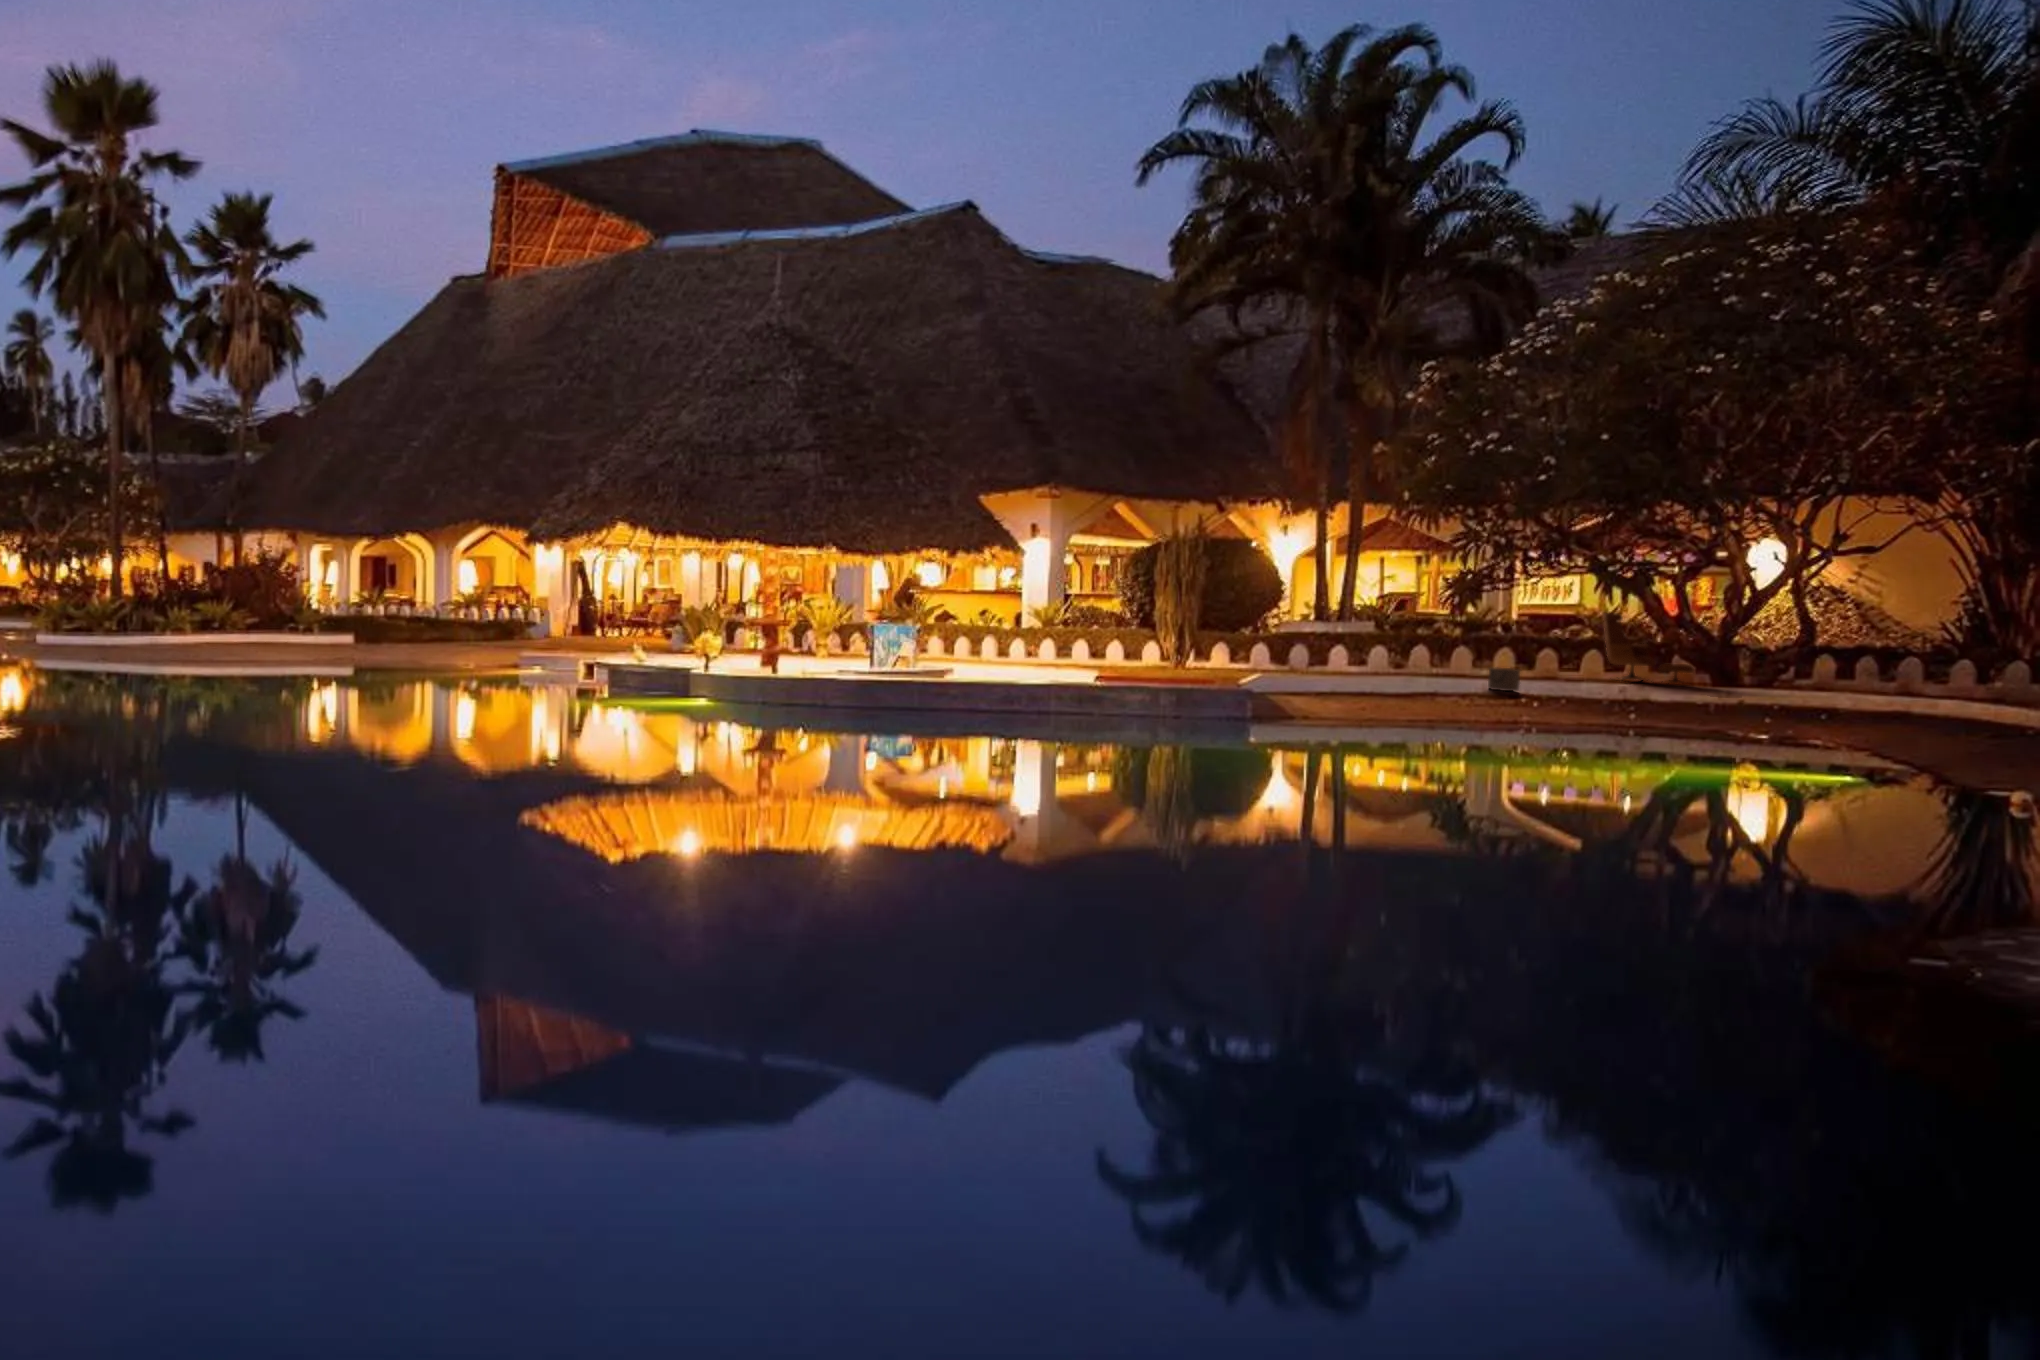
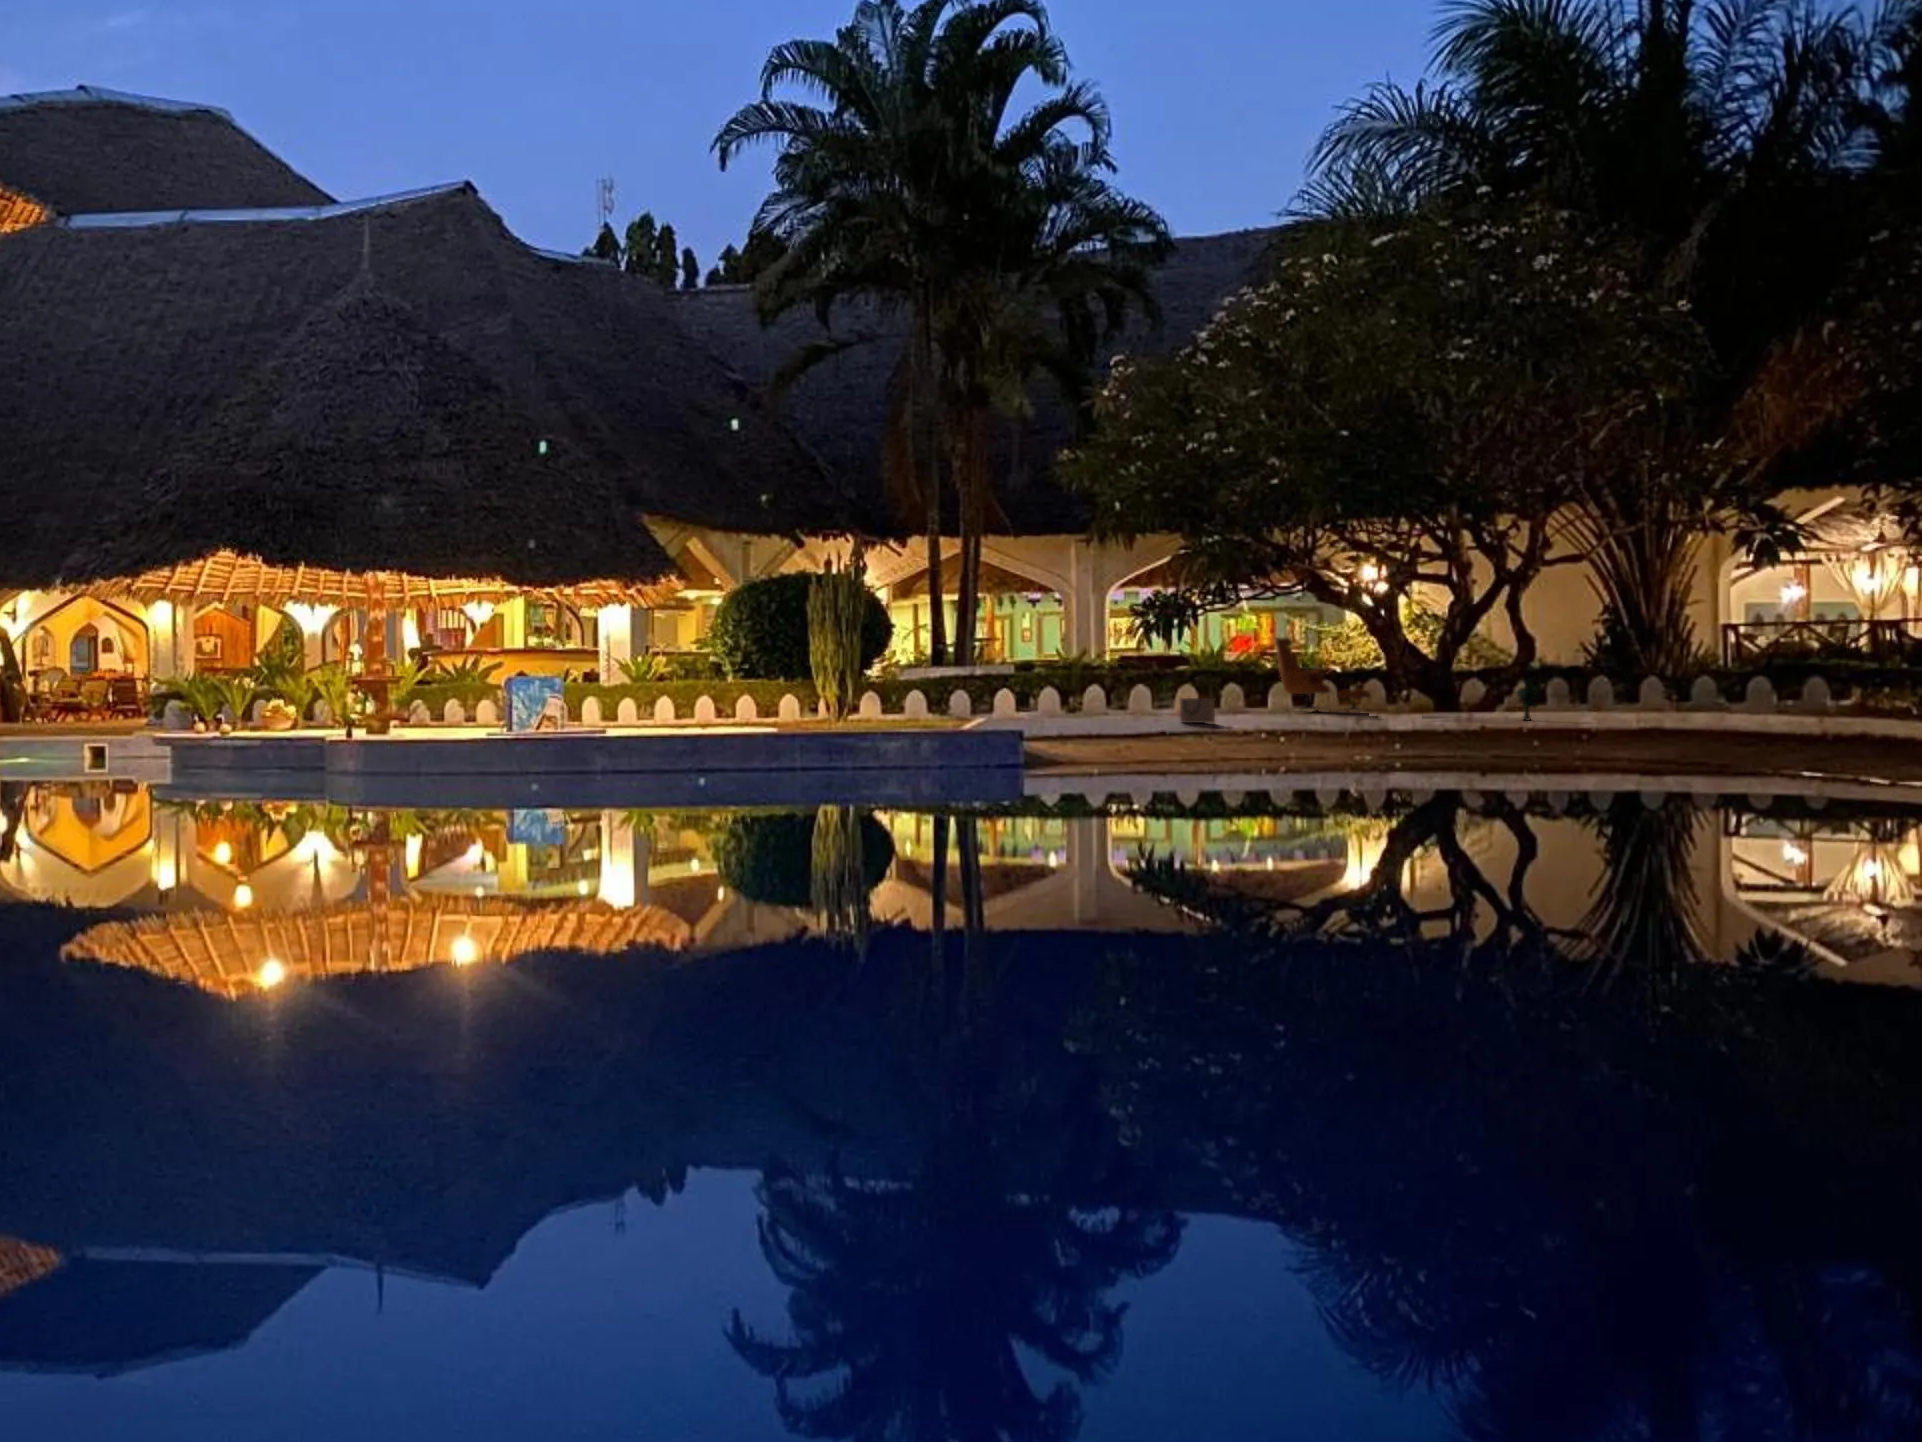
decorative plant: none [1830,662,1861,704] -> present [1517,677,1541,720]

